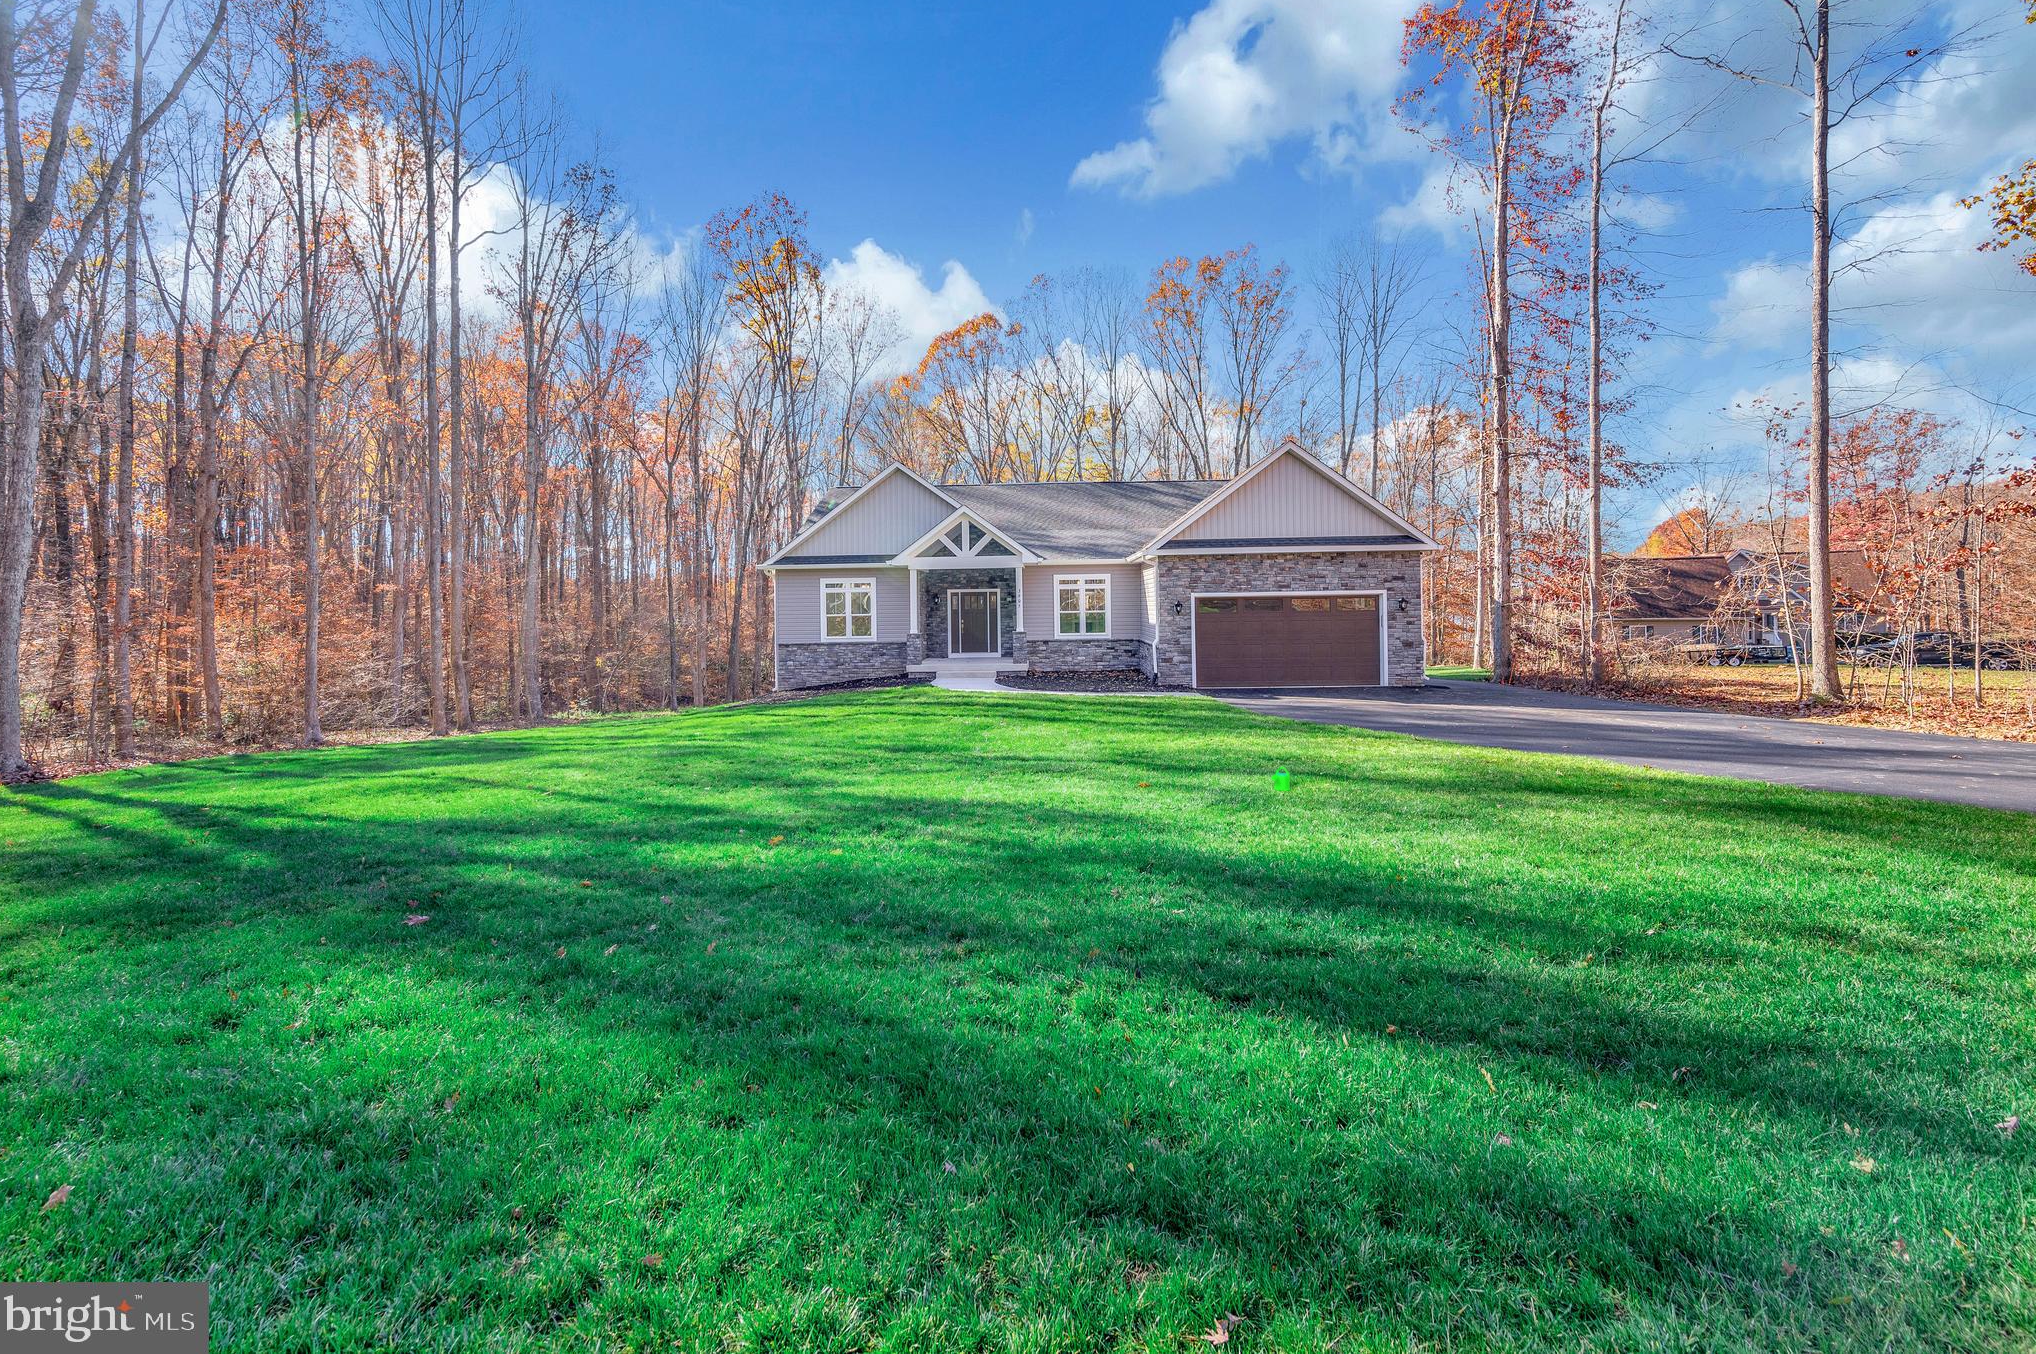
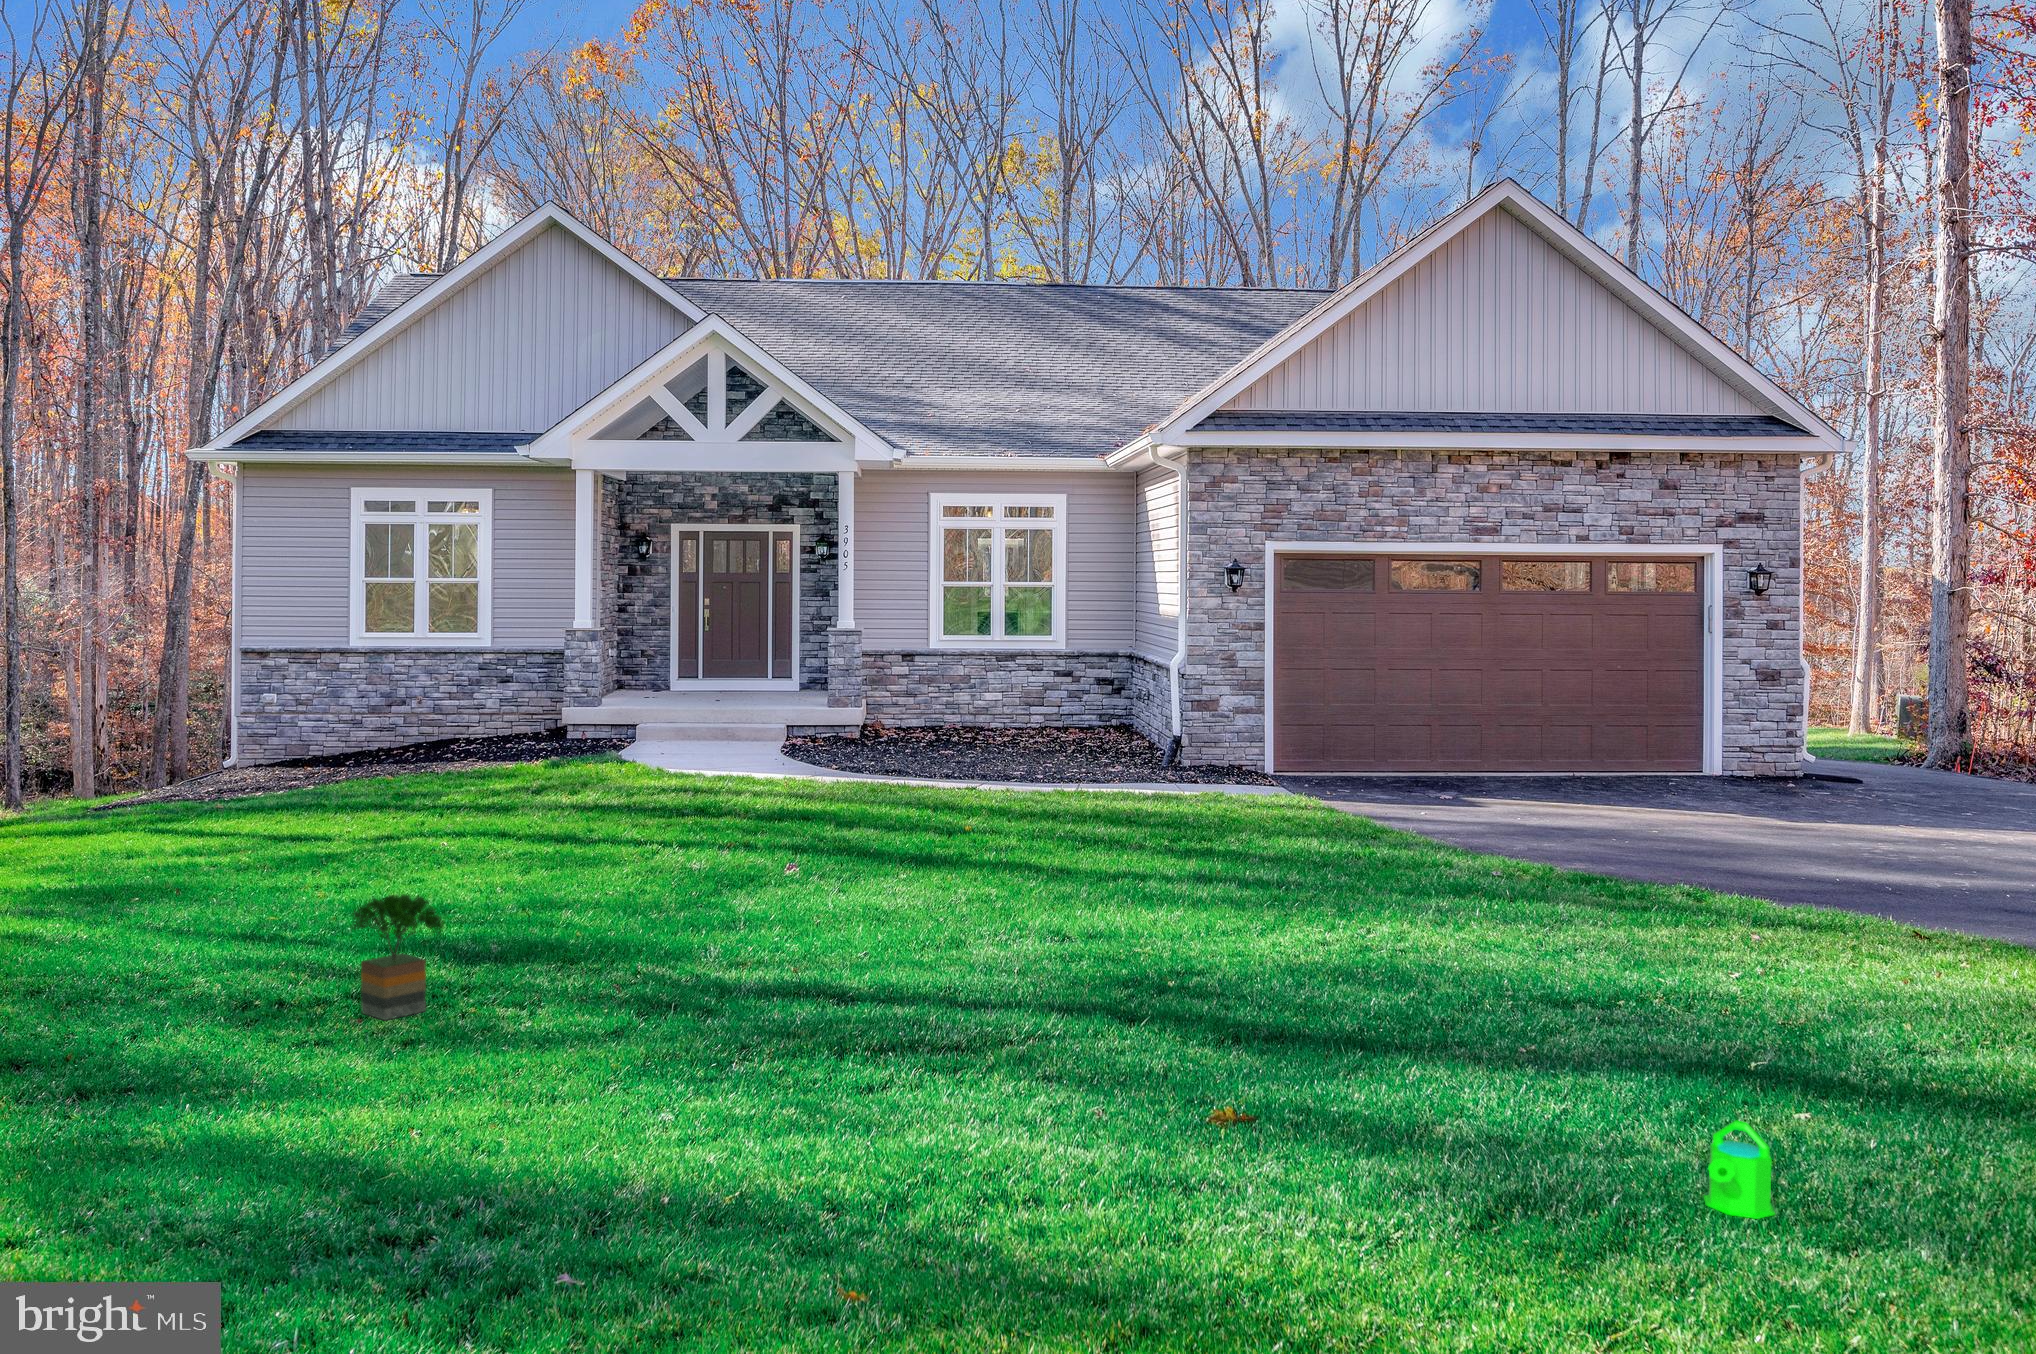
potted tree: none [886,717,914,755] -> present [352,894,443,1020]

